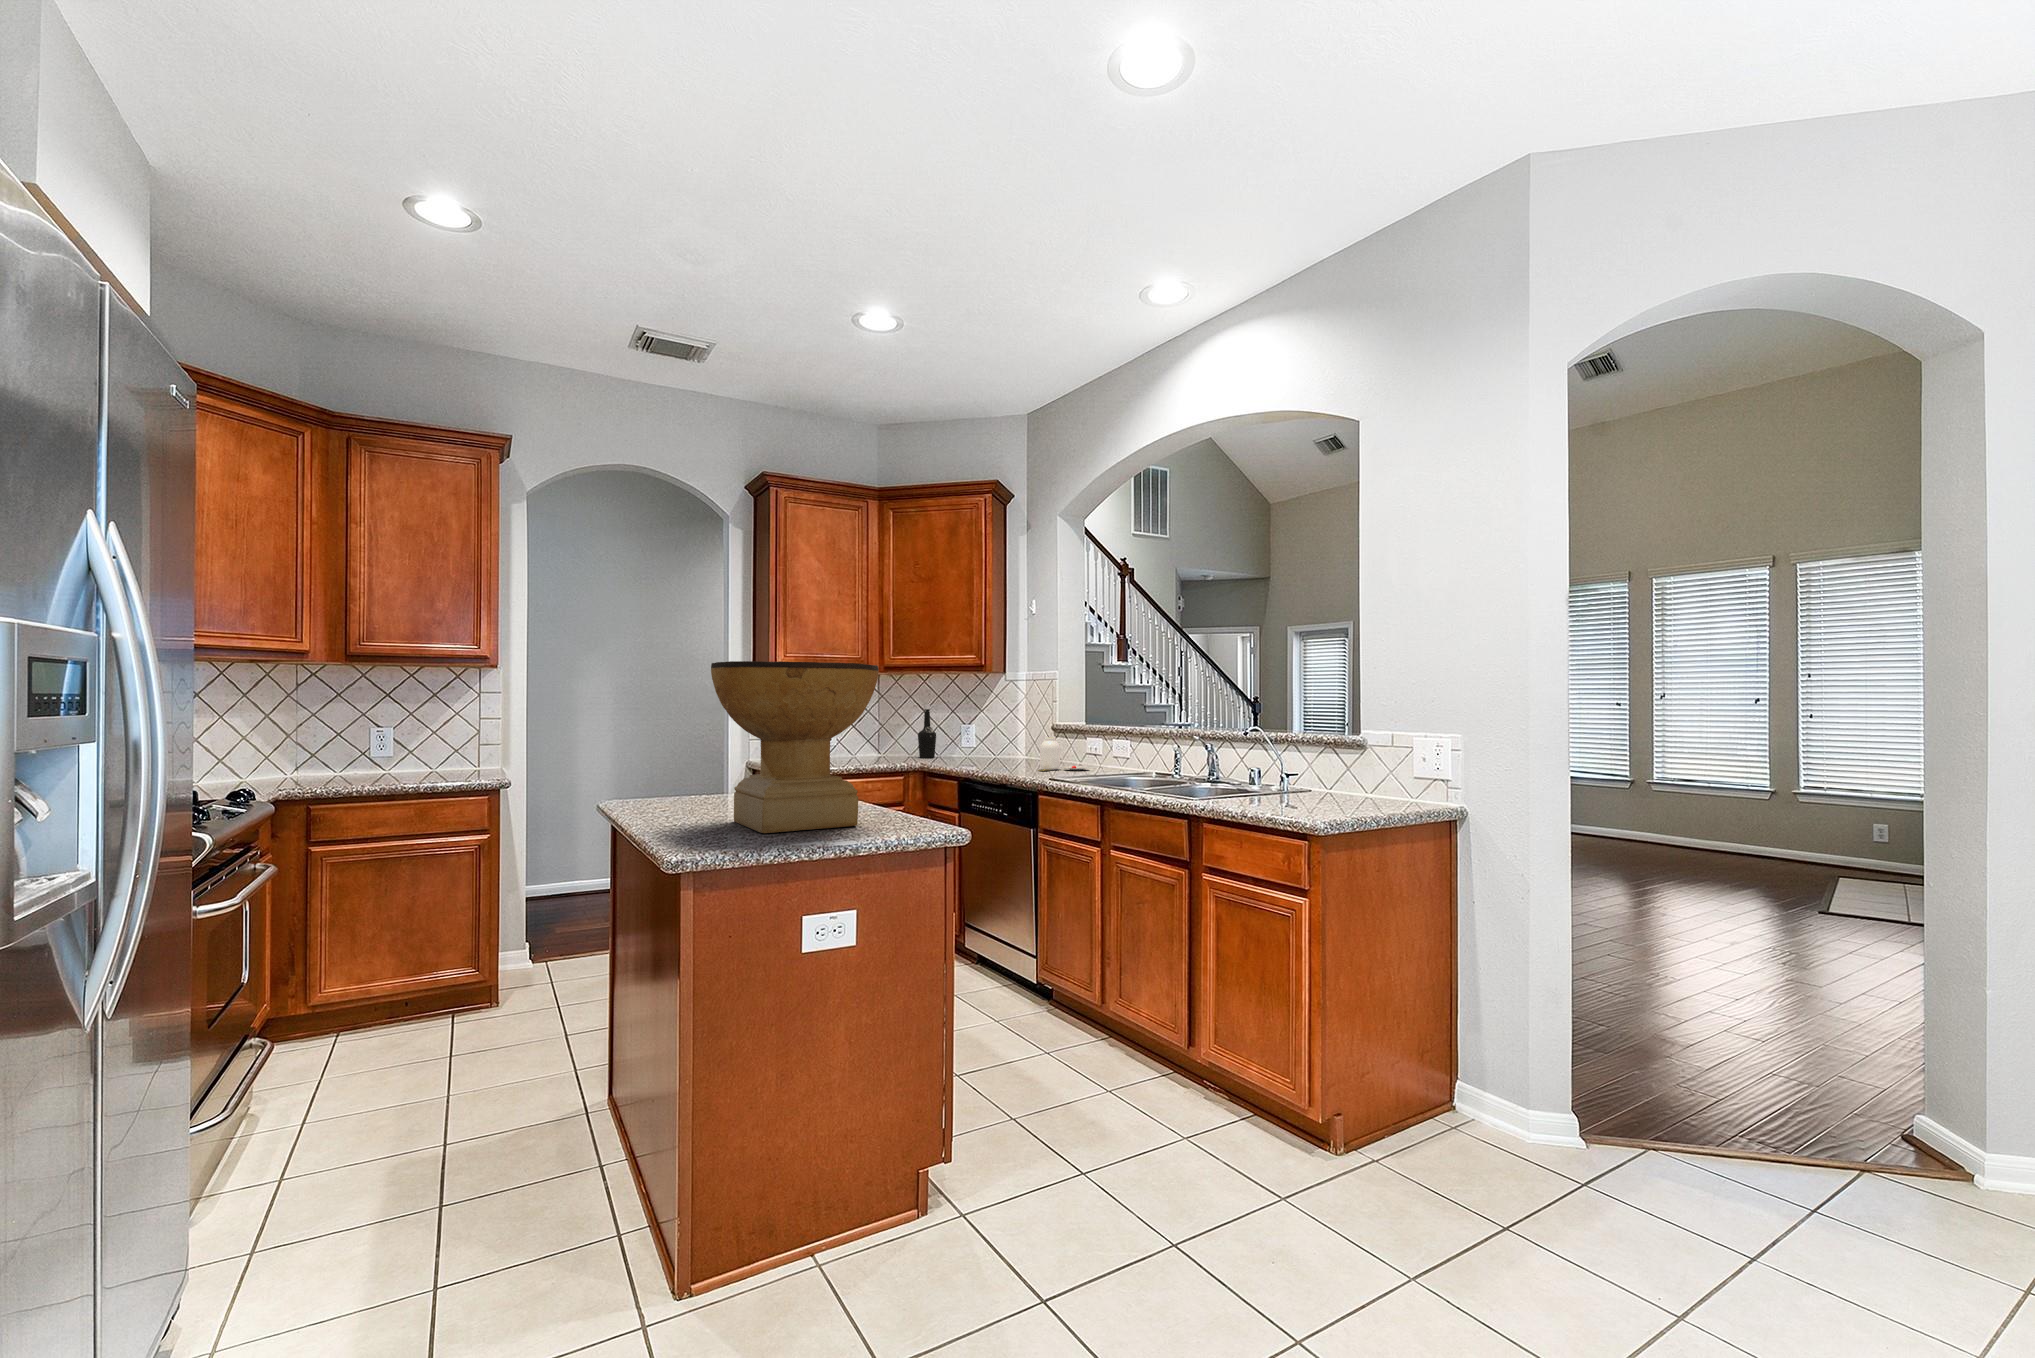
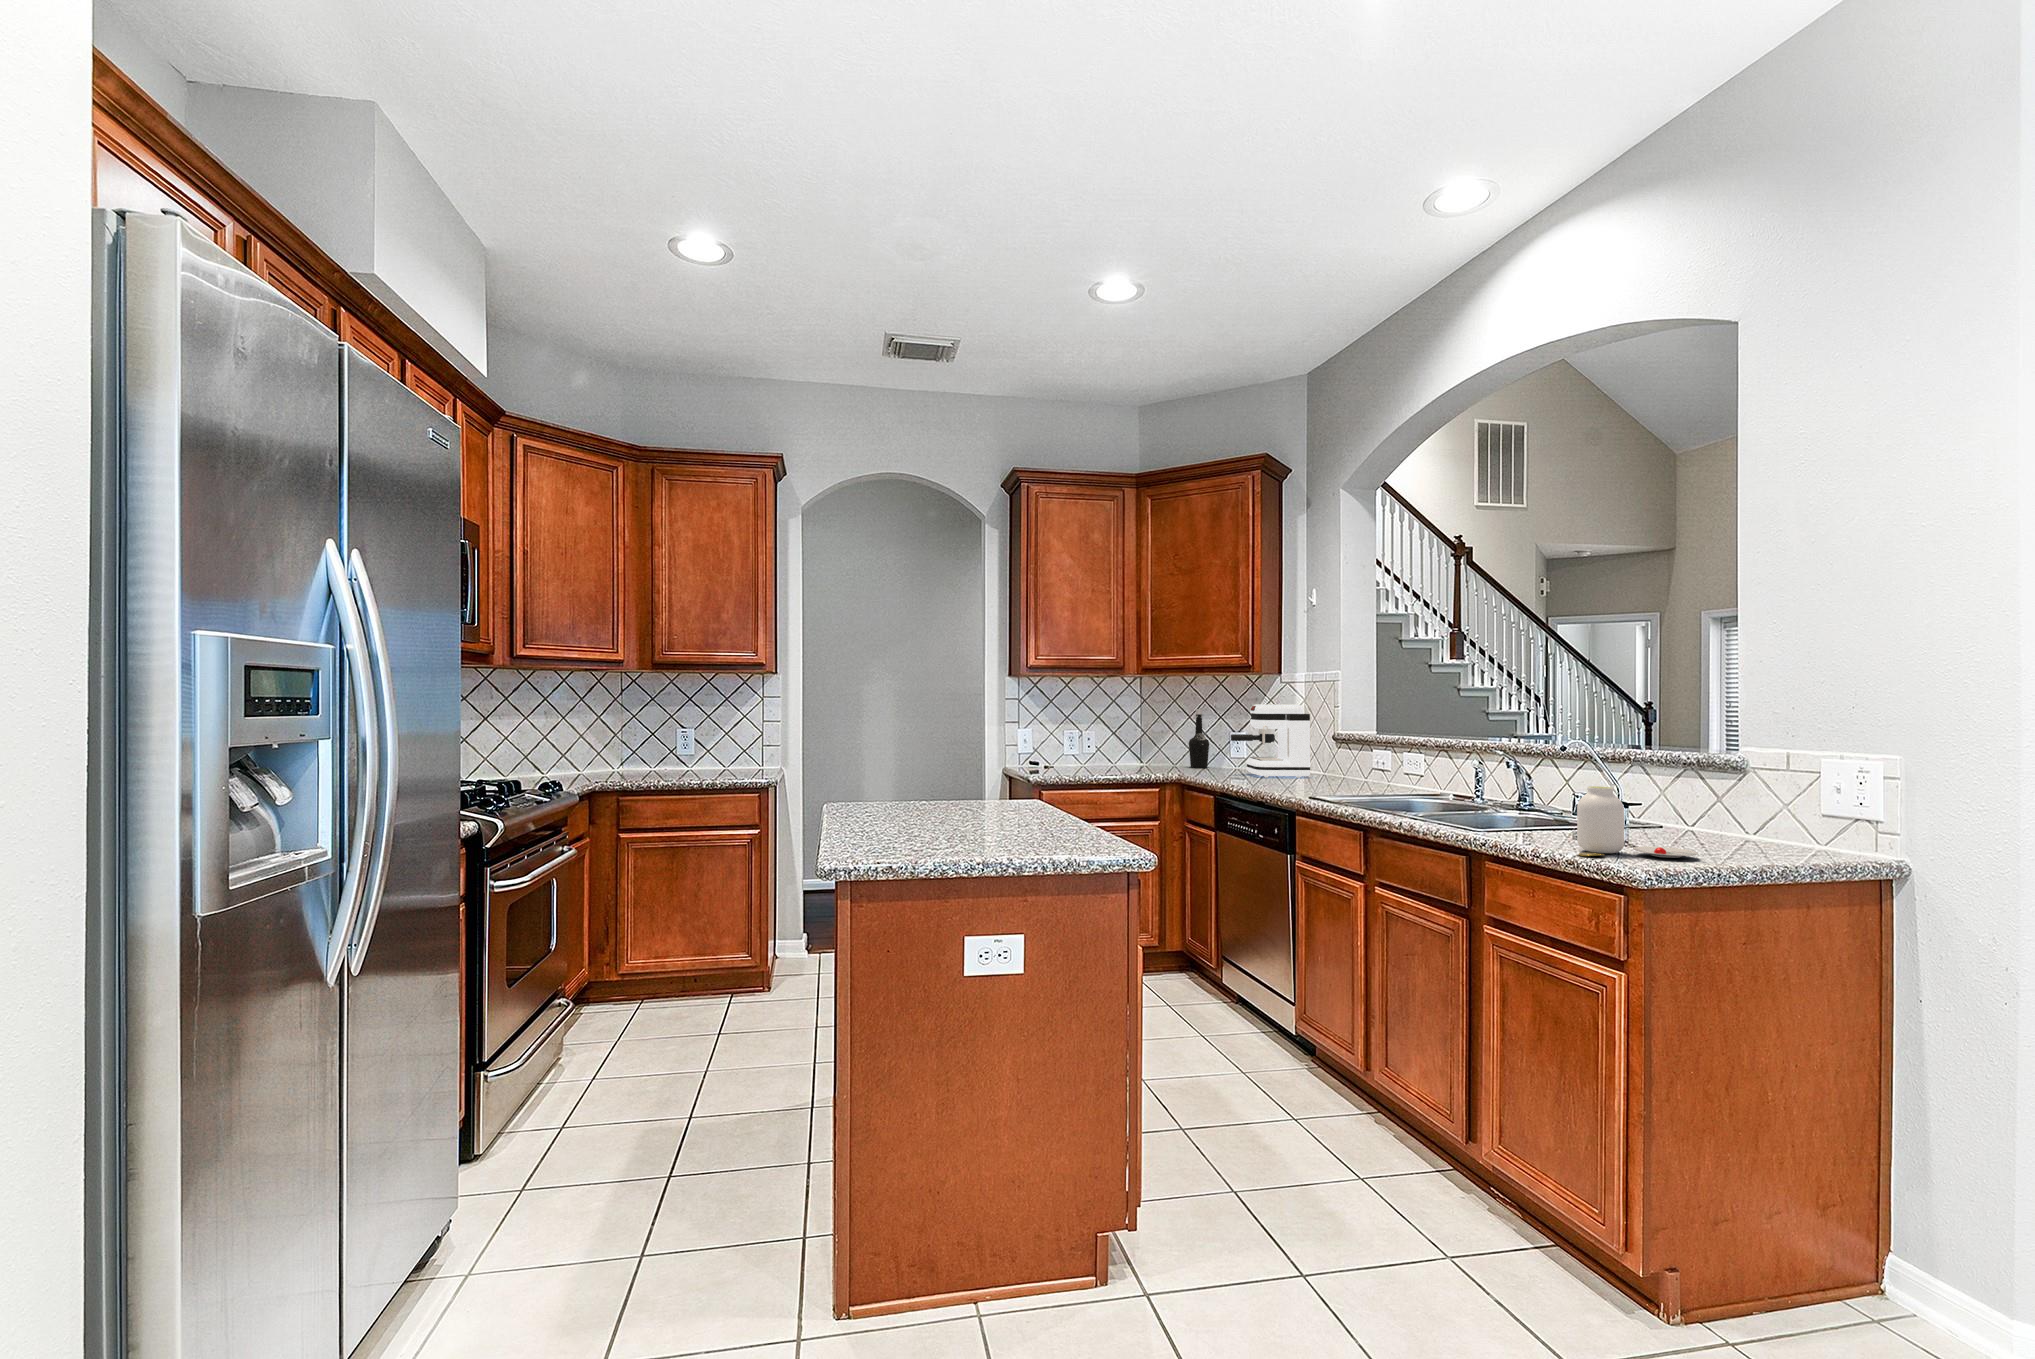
decorative bowl: present [711,661,879,833] -> none [892,667,1064,847]
coffee maker: none [961,700,1031,765] -> present [1231,704,1310,778]
jar: present [1038,737,1089,771] -> present [1577,786,1700,858]

